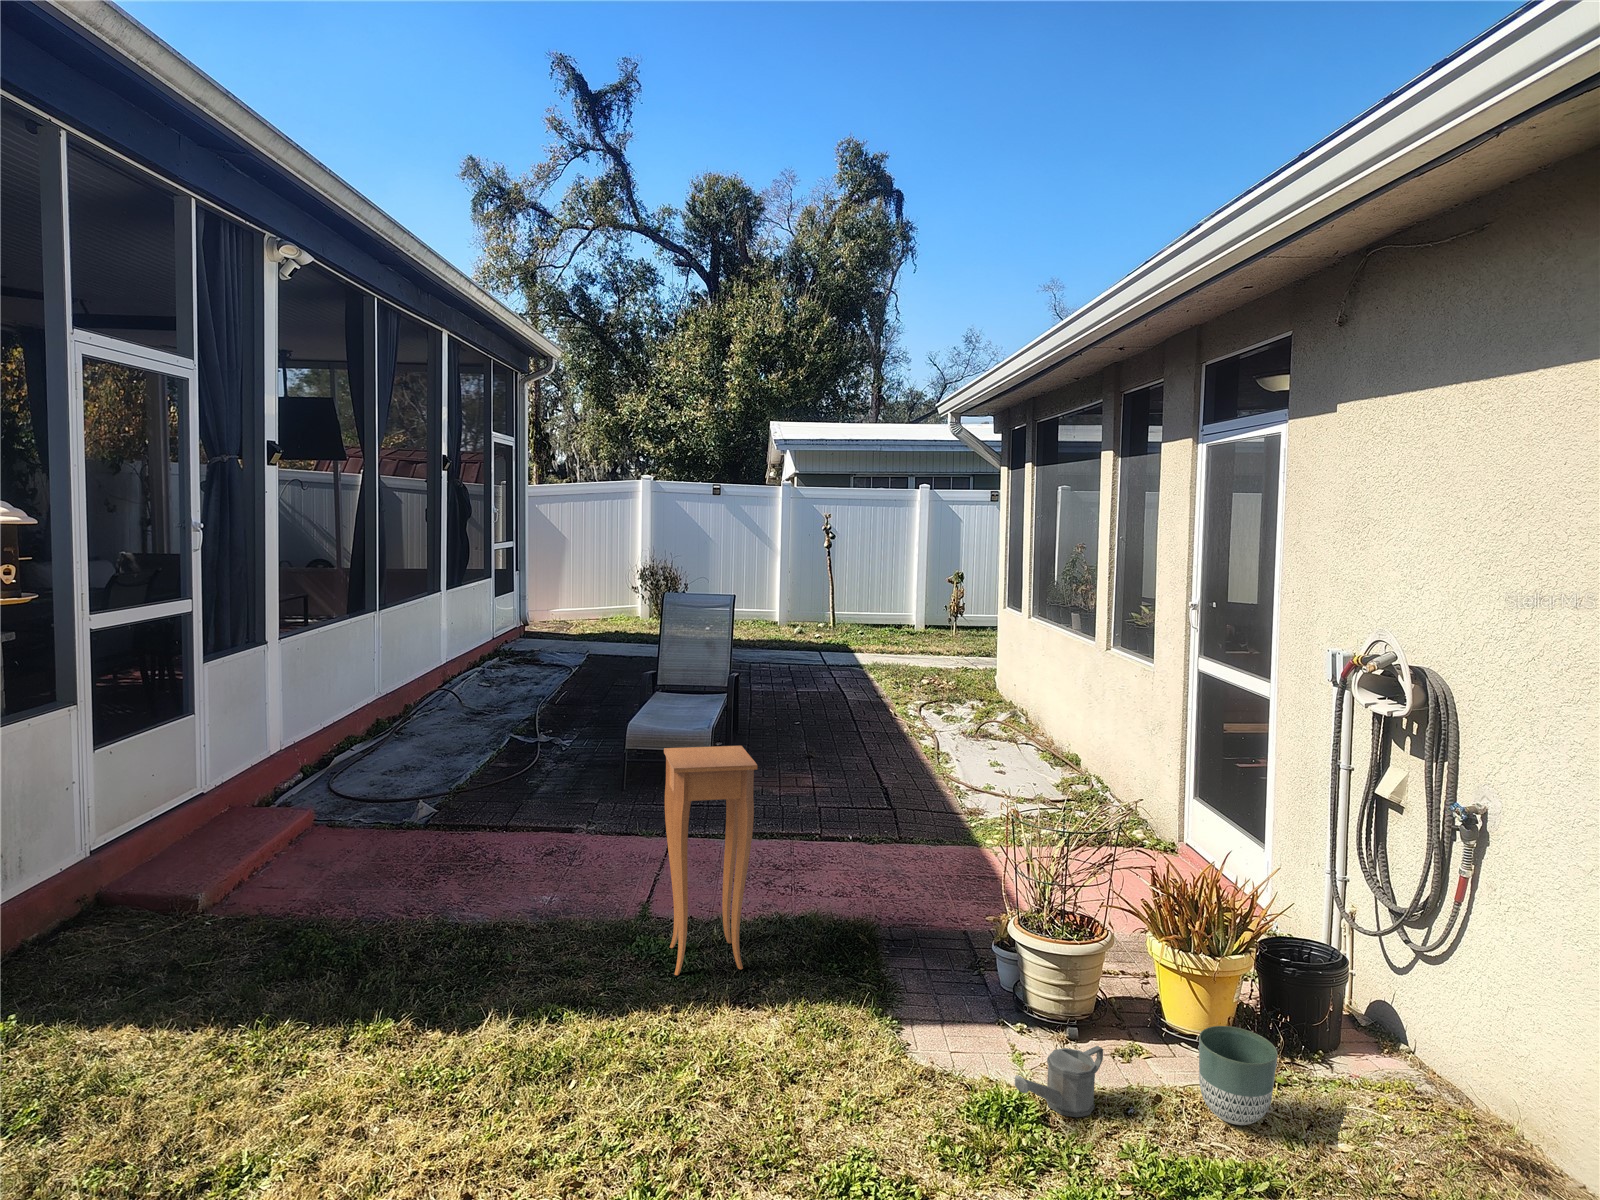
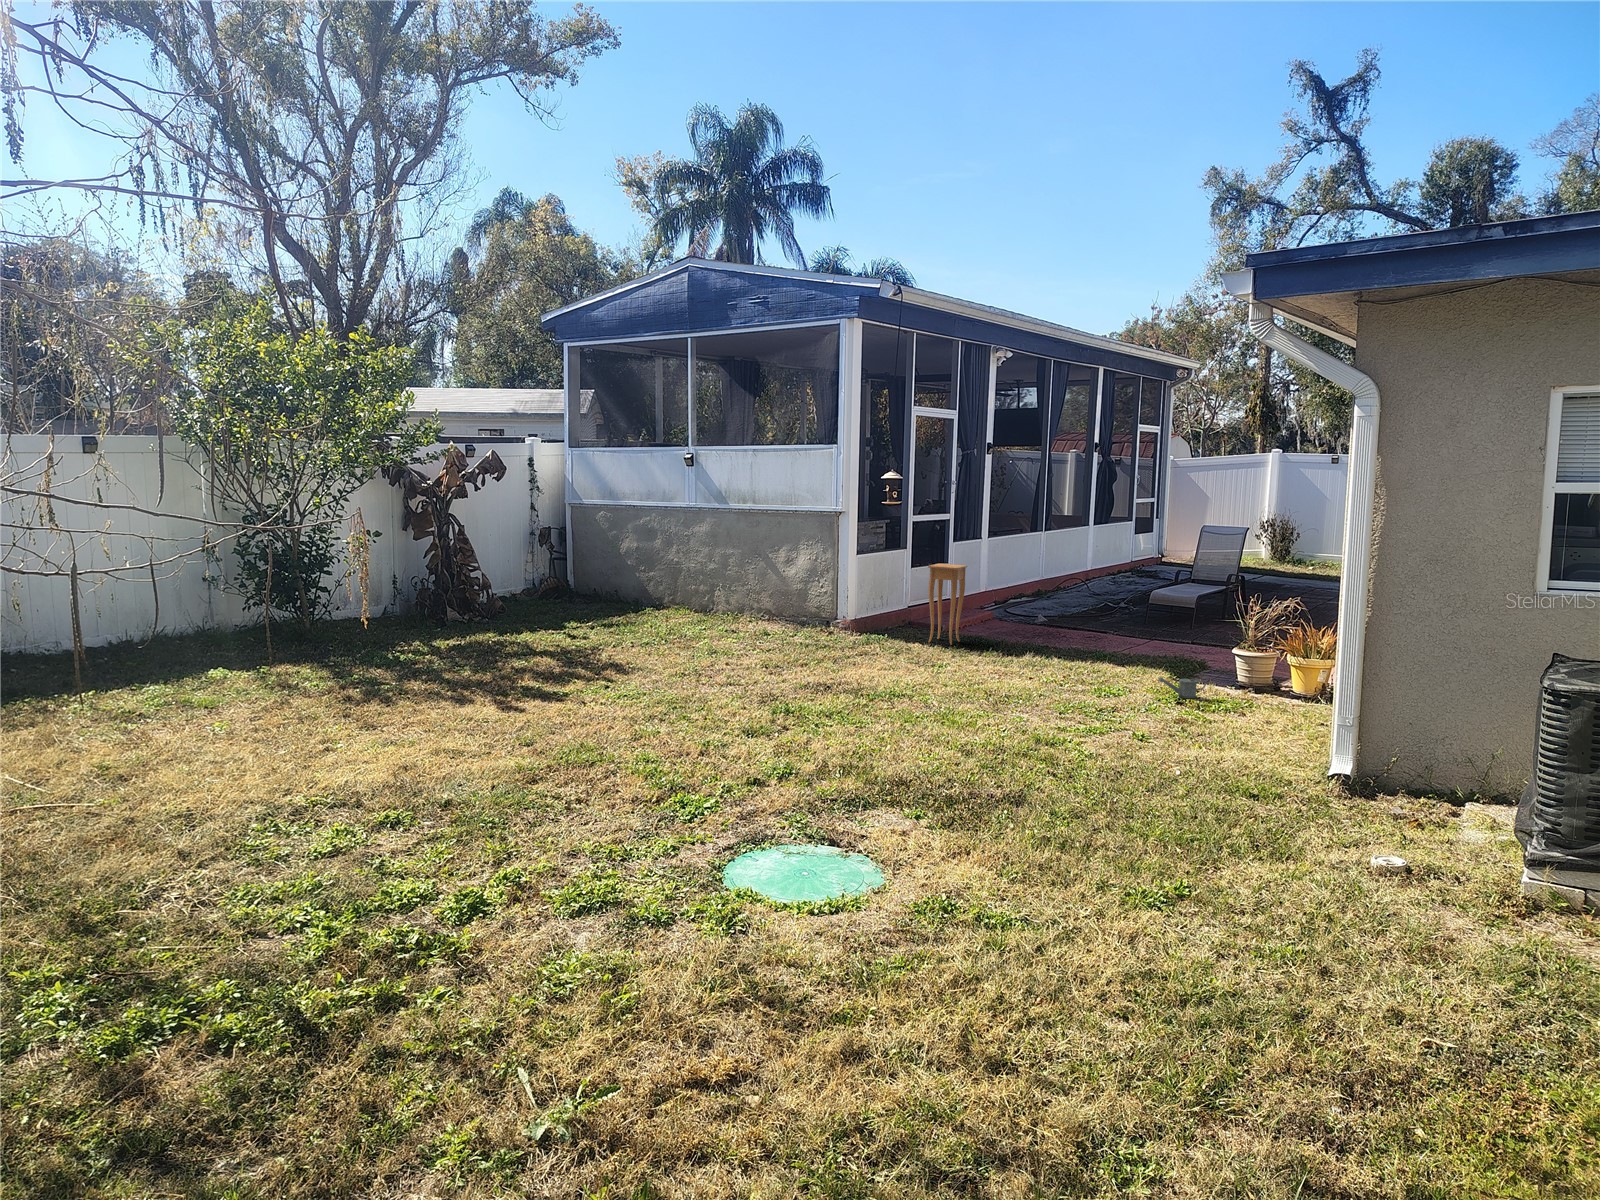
side table: present [664,746,758,975] -> present [928,563,967,645]
planter: present [1199,1026,1278,1125] -> none [1231,677,1260,709]

